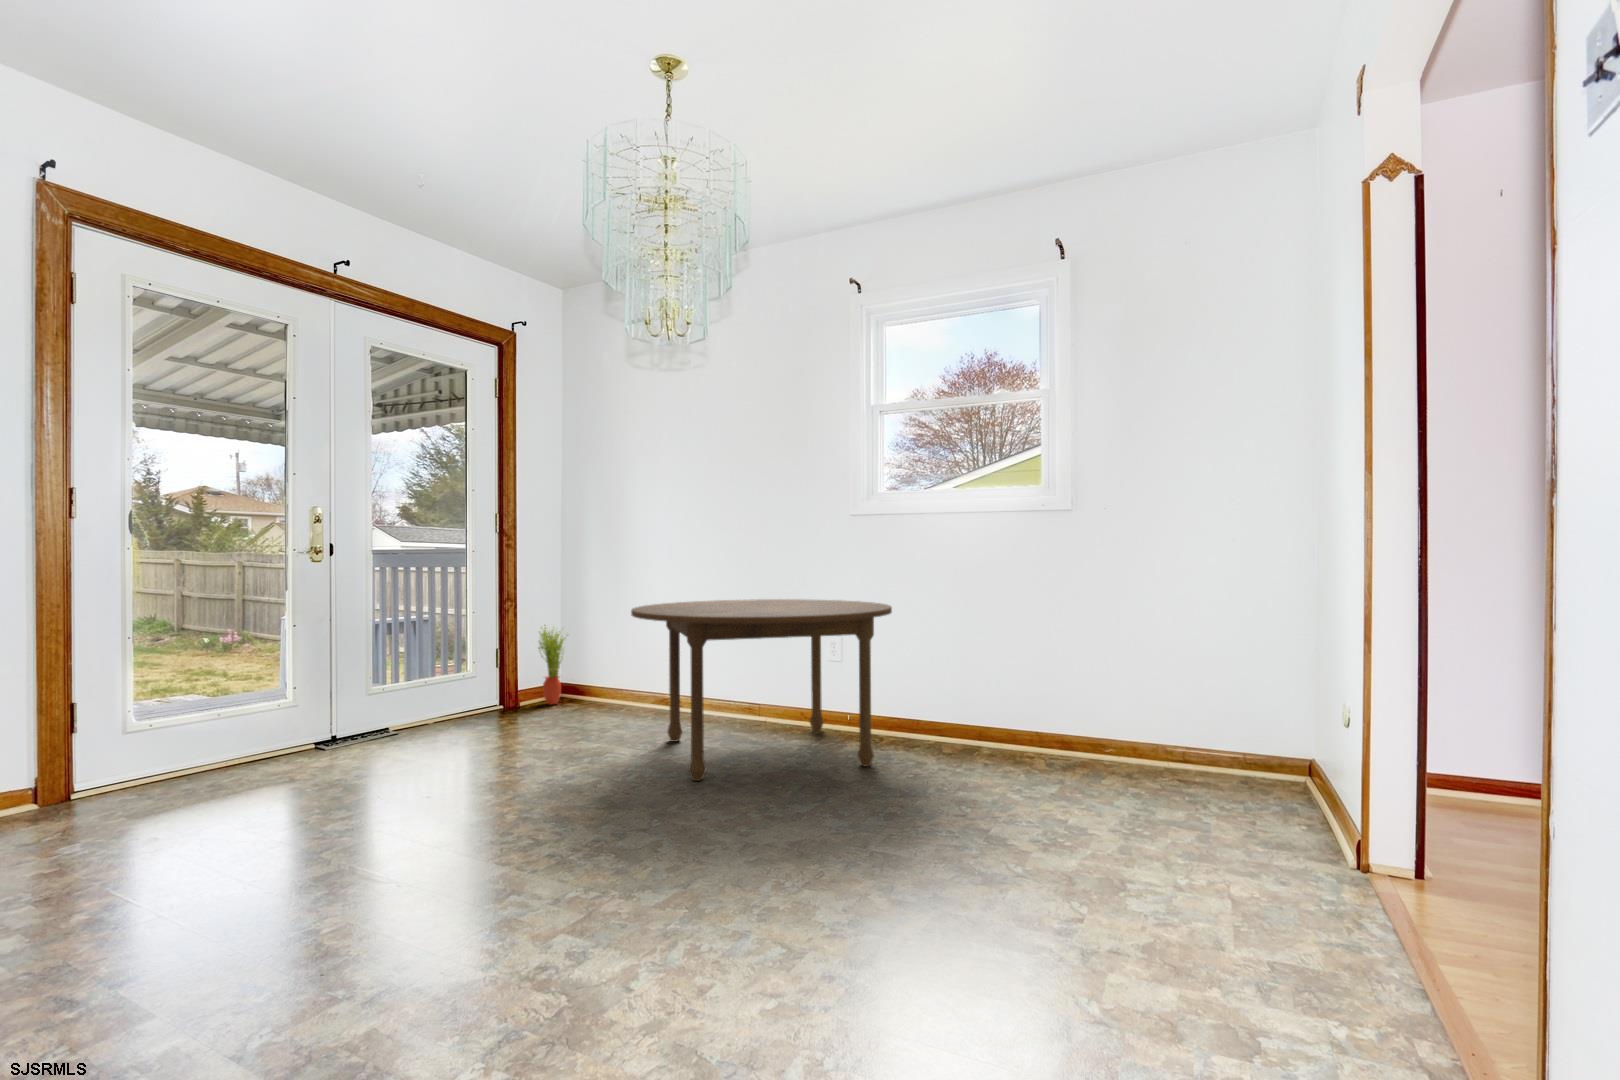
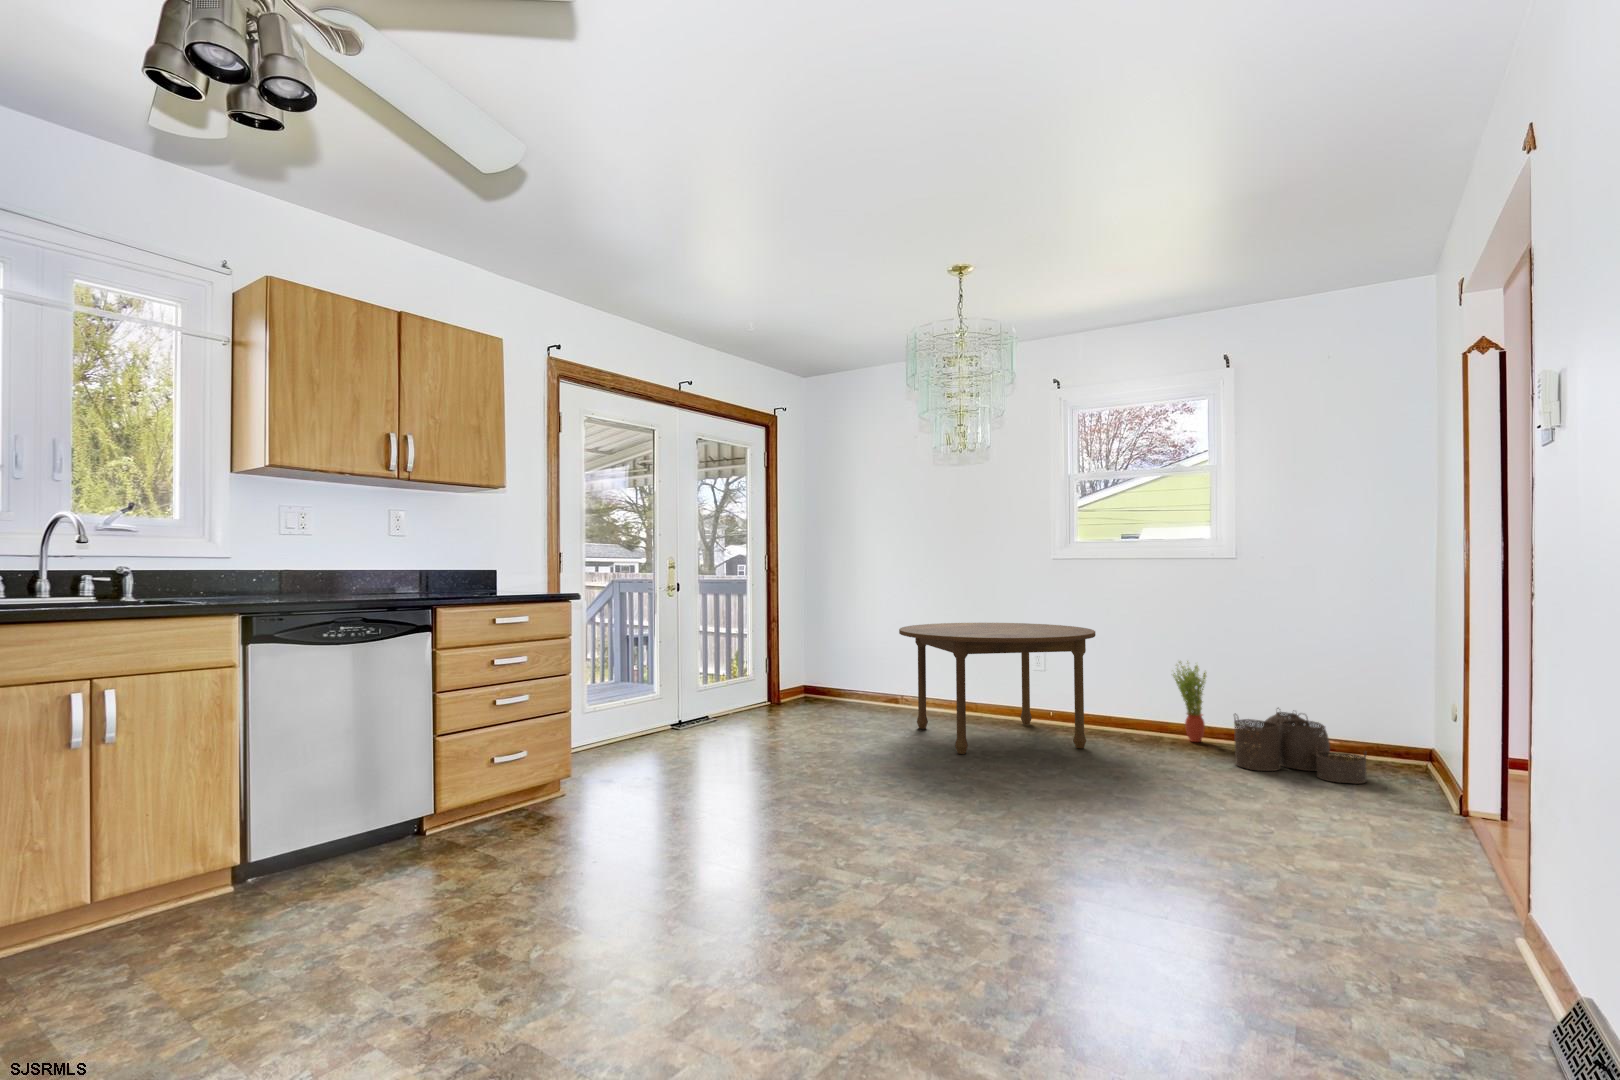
potted plant: present [539,625,568,704] -> present [1173,661,1206,742]
woven basket: none [1059,706,1228,814] -> present [1234,708,1367,784]

